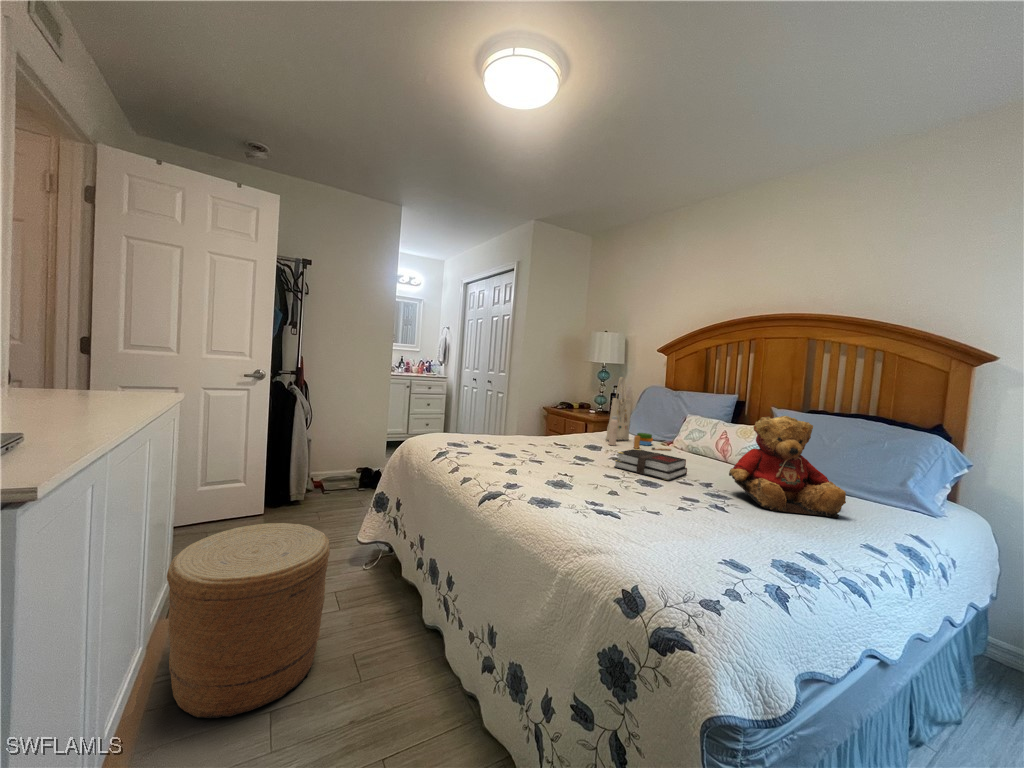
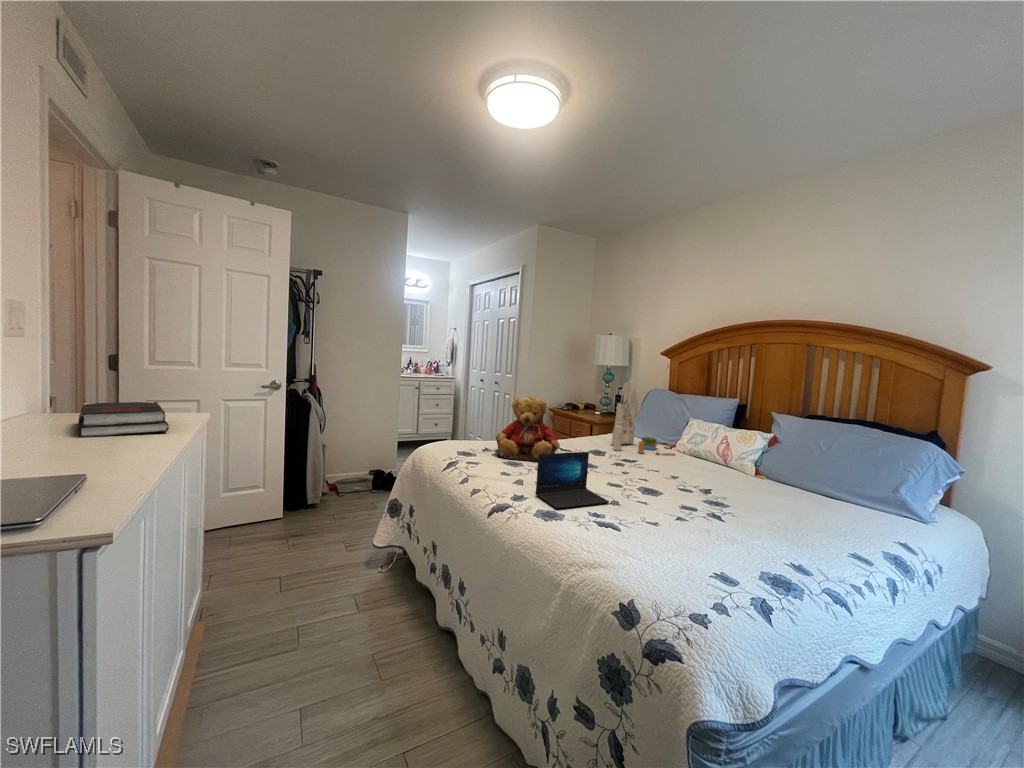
teddy bear: present [729,416,846,518] -> present [496,397,560,461]
laptop: none [529,439,606,495] -> present [535,452,609,509]
book: present [614,449,687,480] -> present [78,402,169,437]
woven basket: present [167,523,330,719] -> none [203,534,349,717]

